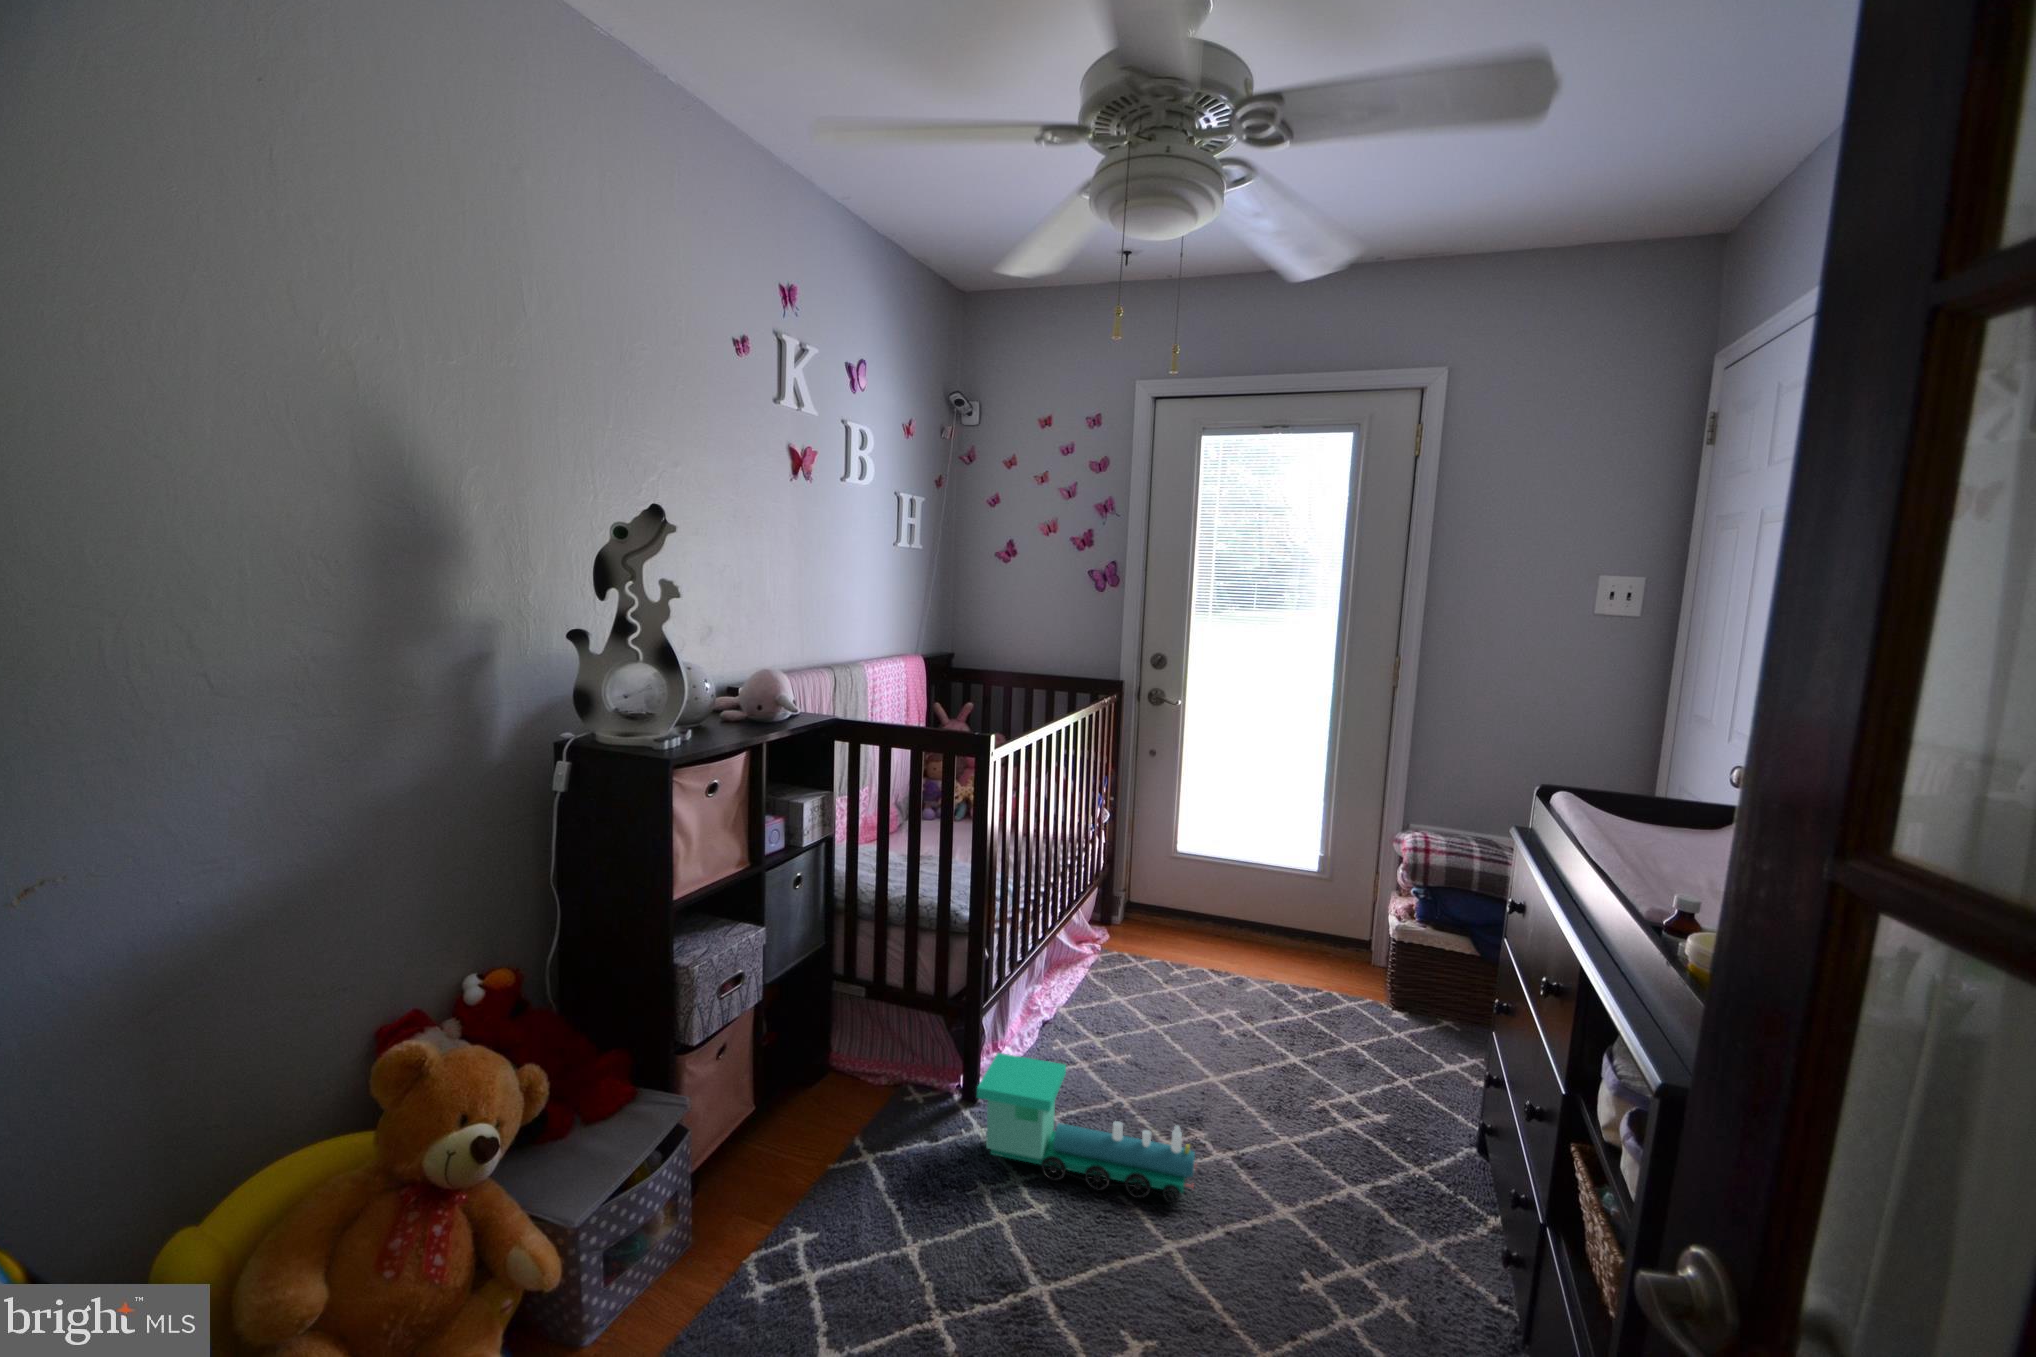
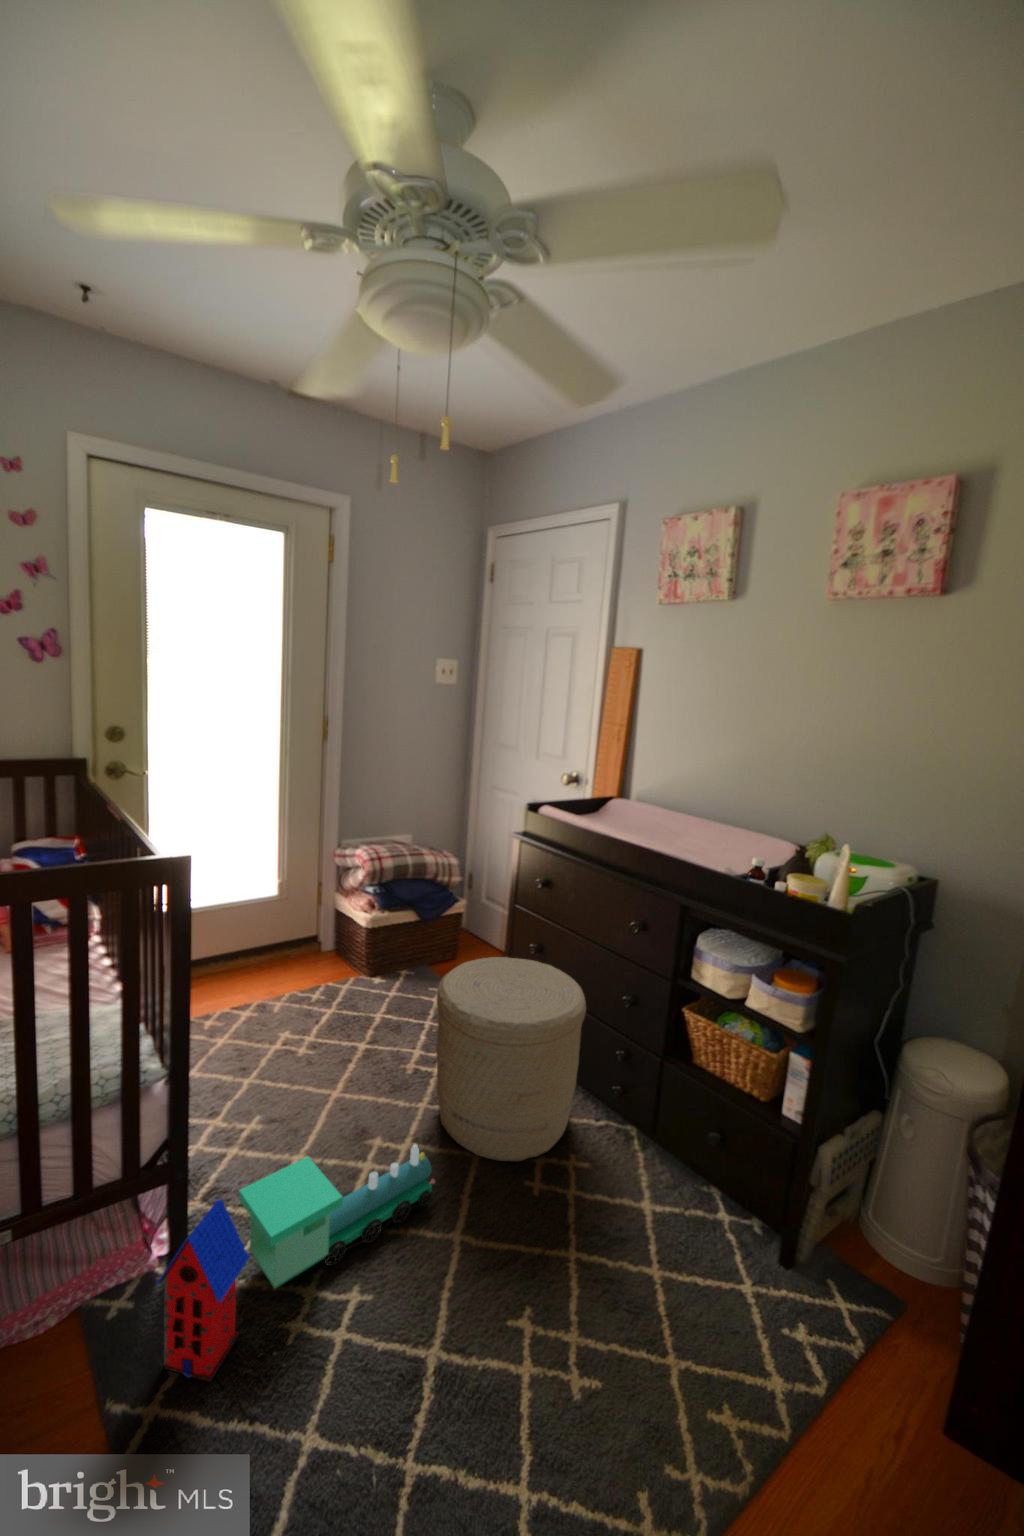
woven basket: none [1271,971,1509,1275] -> present [436,957,586,1161]
toy house: none [897,1025,954,1171] -> present [157,1199,250,1382]

